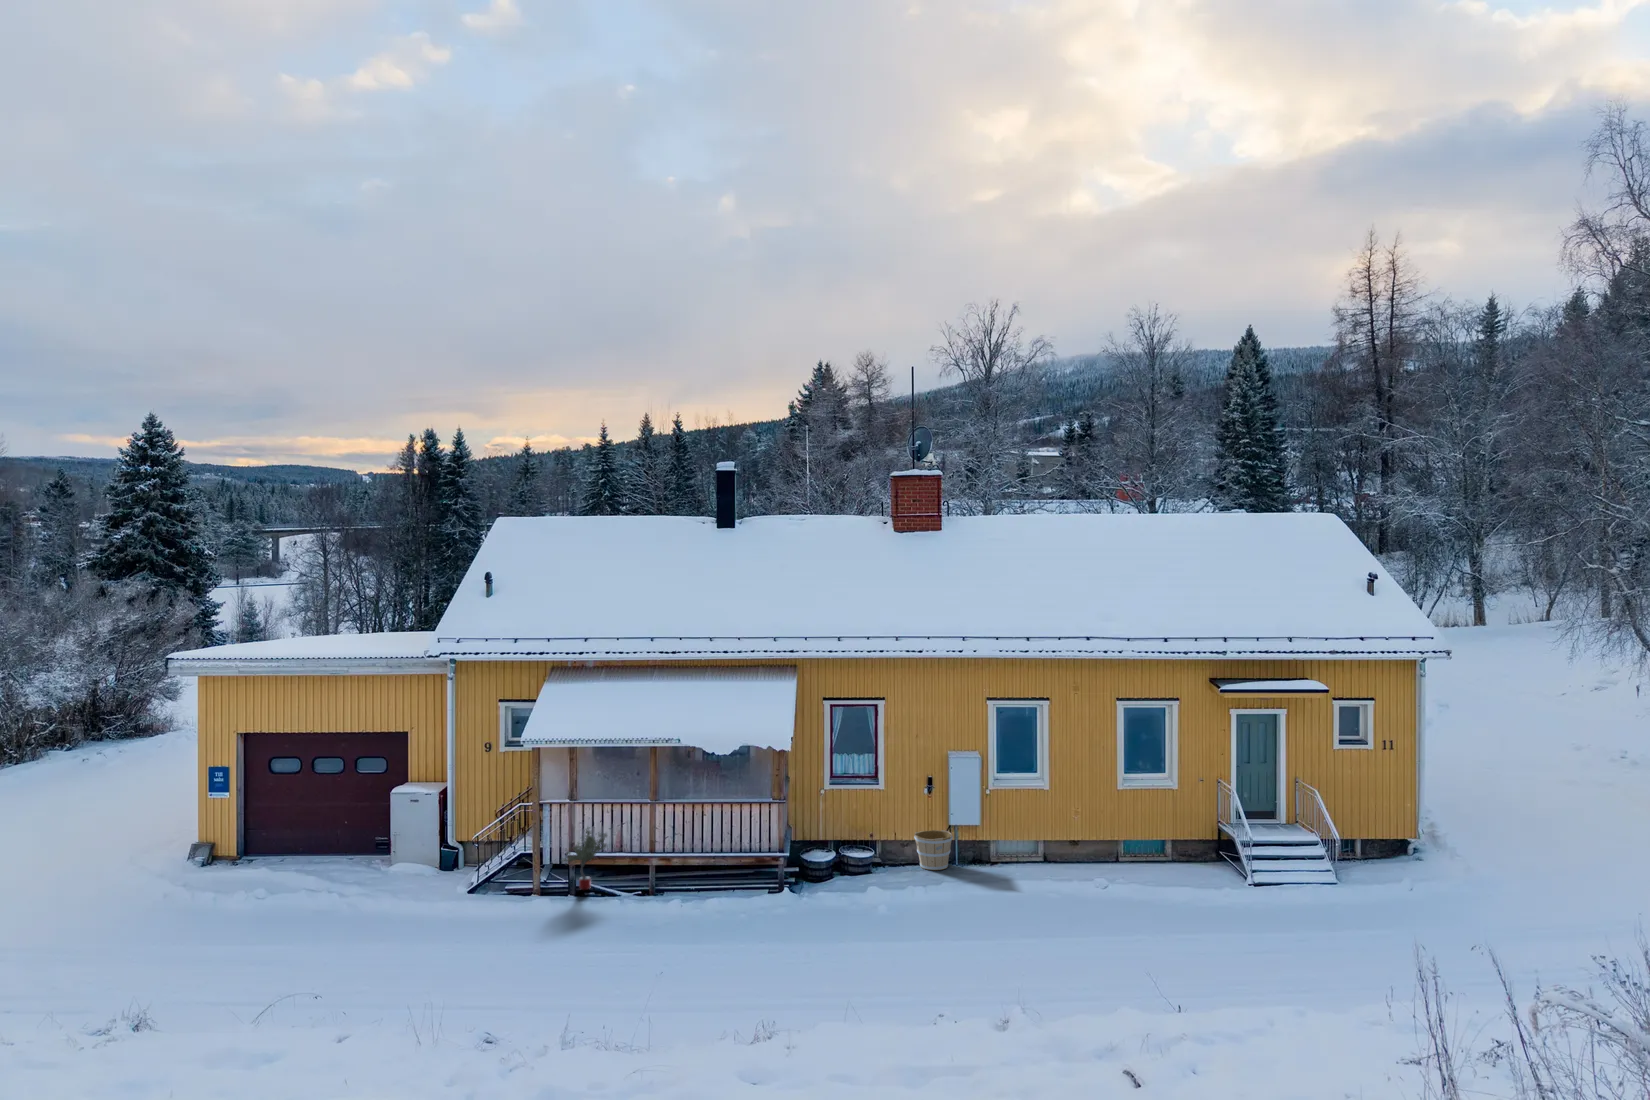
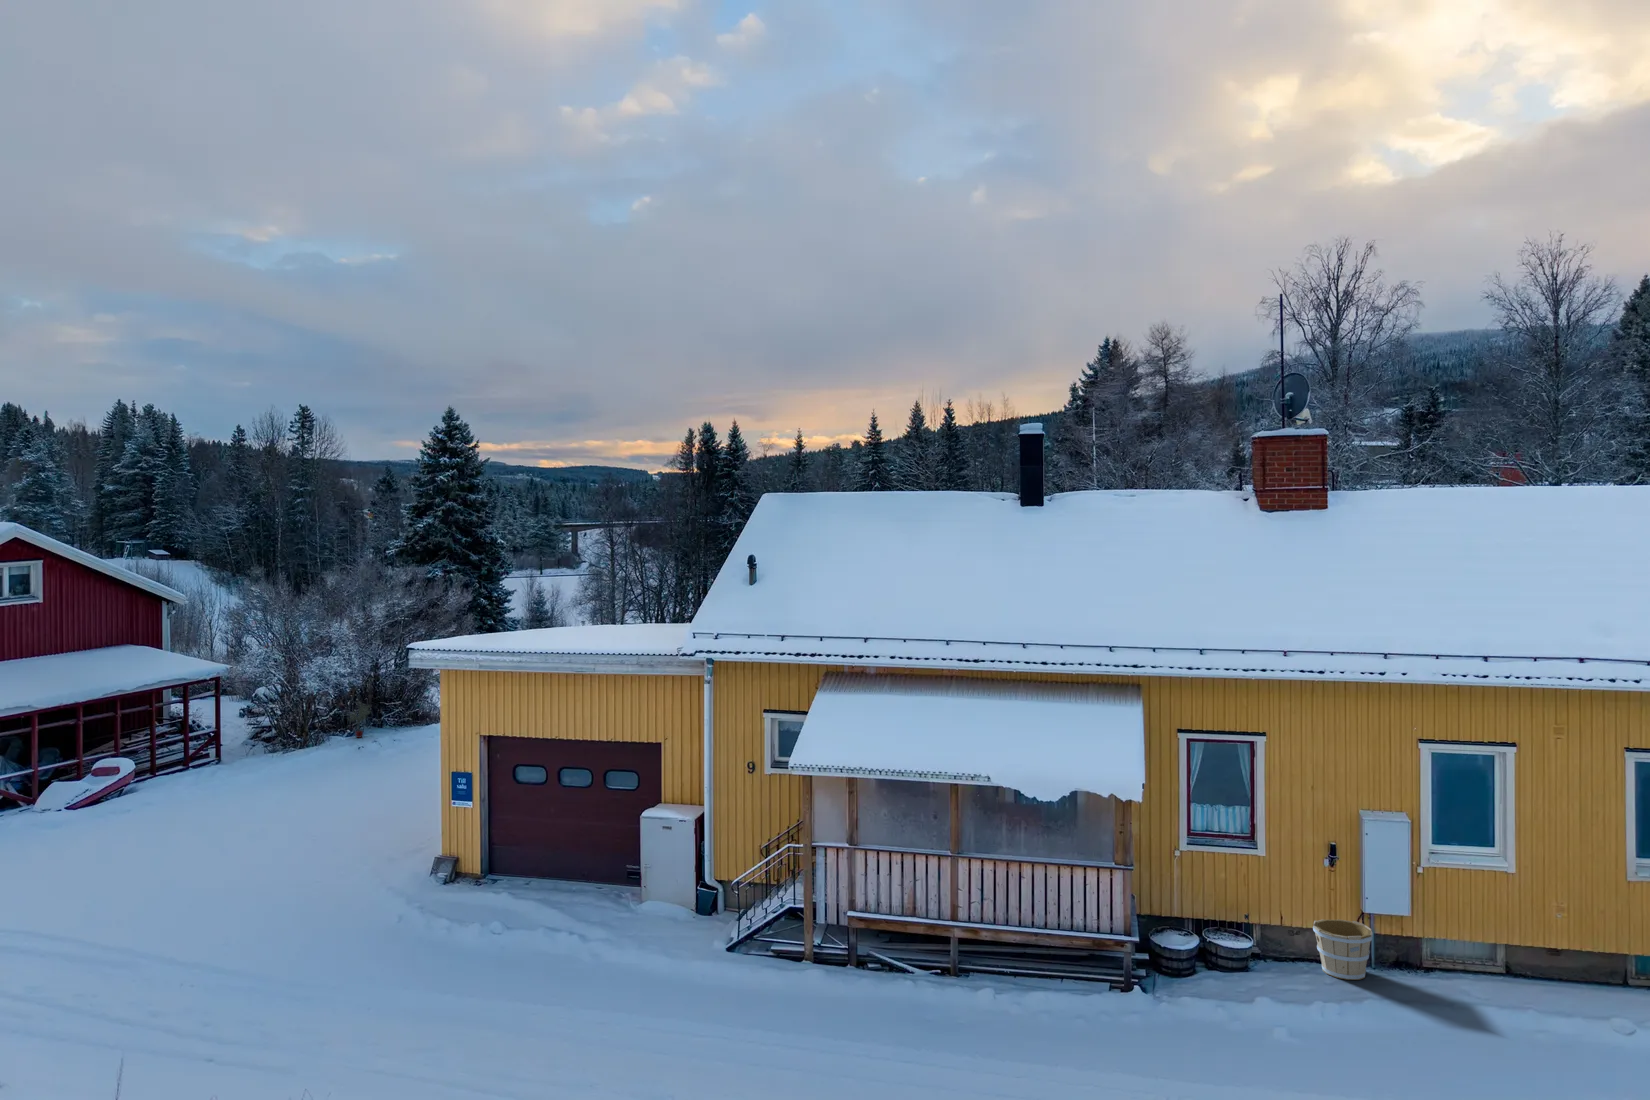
potted tree: present [563,827,607,890] -> present [348,703,371,738]

